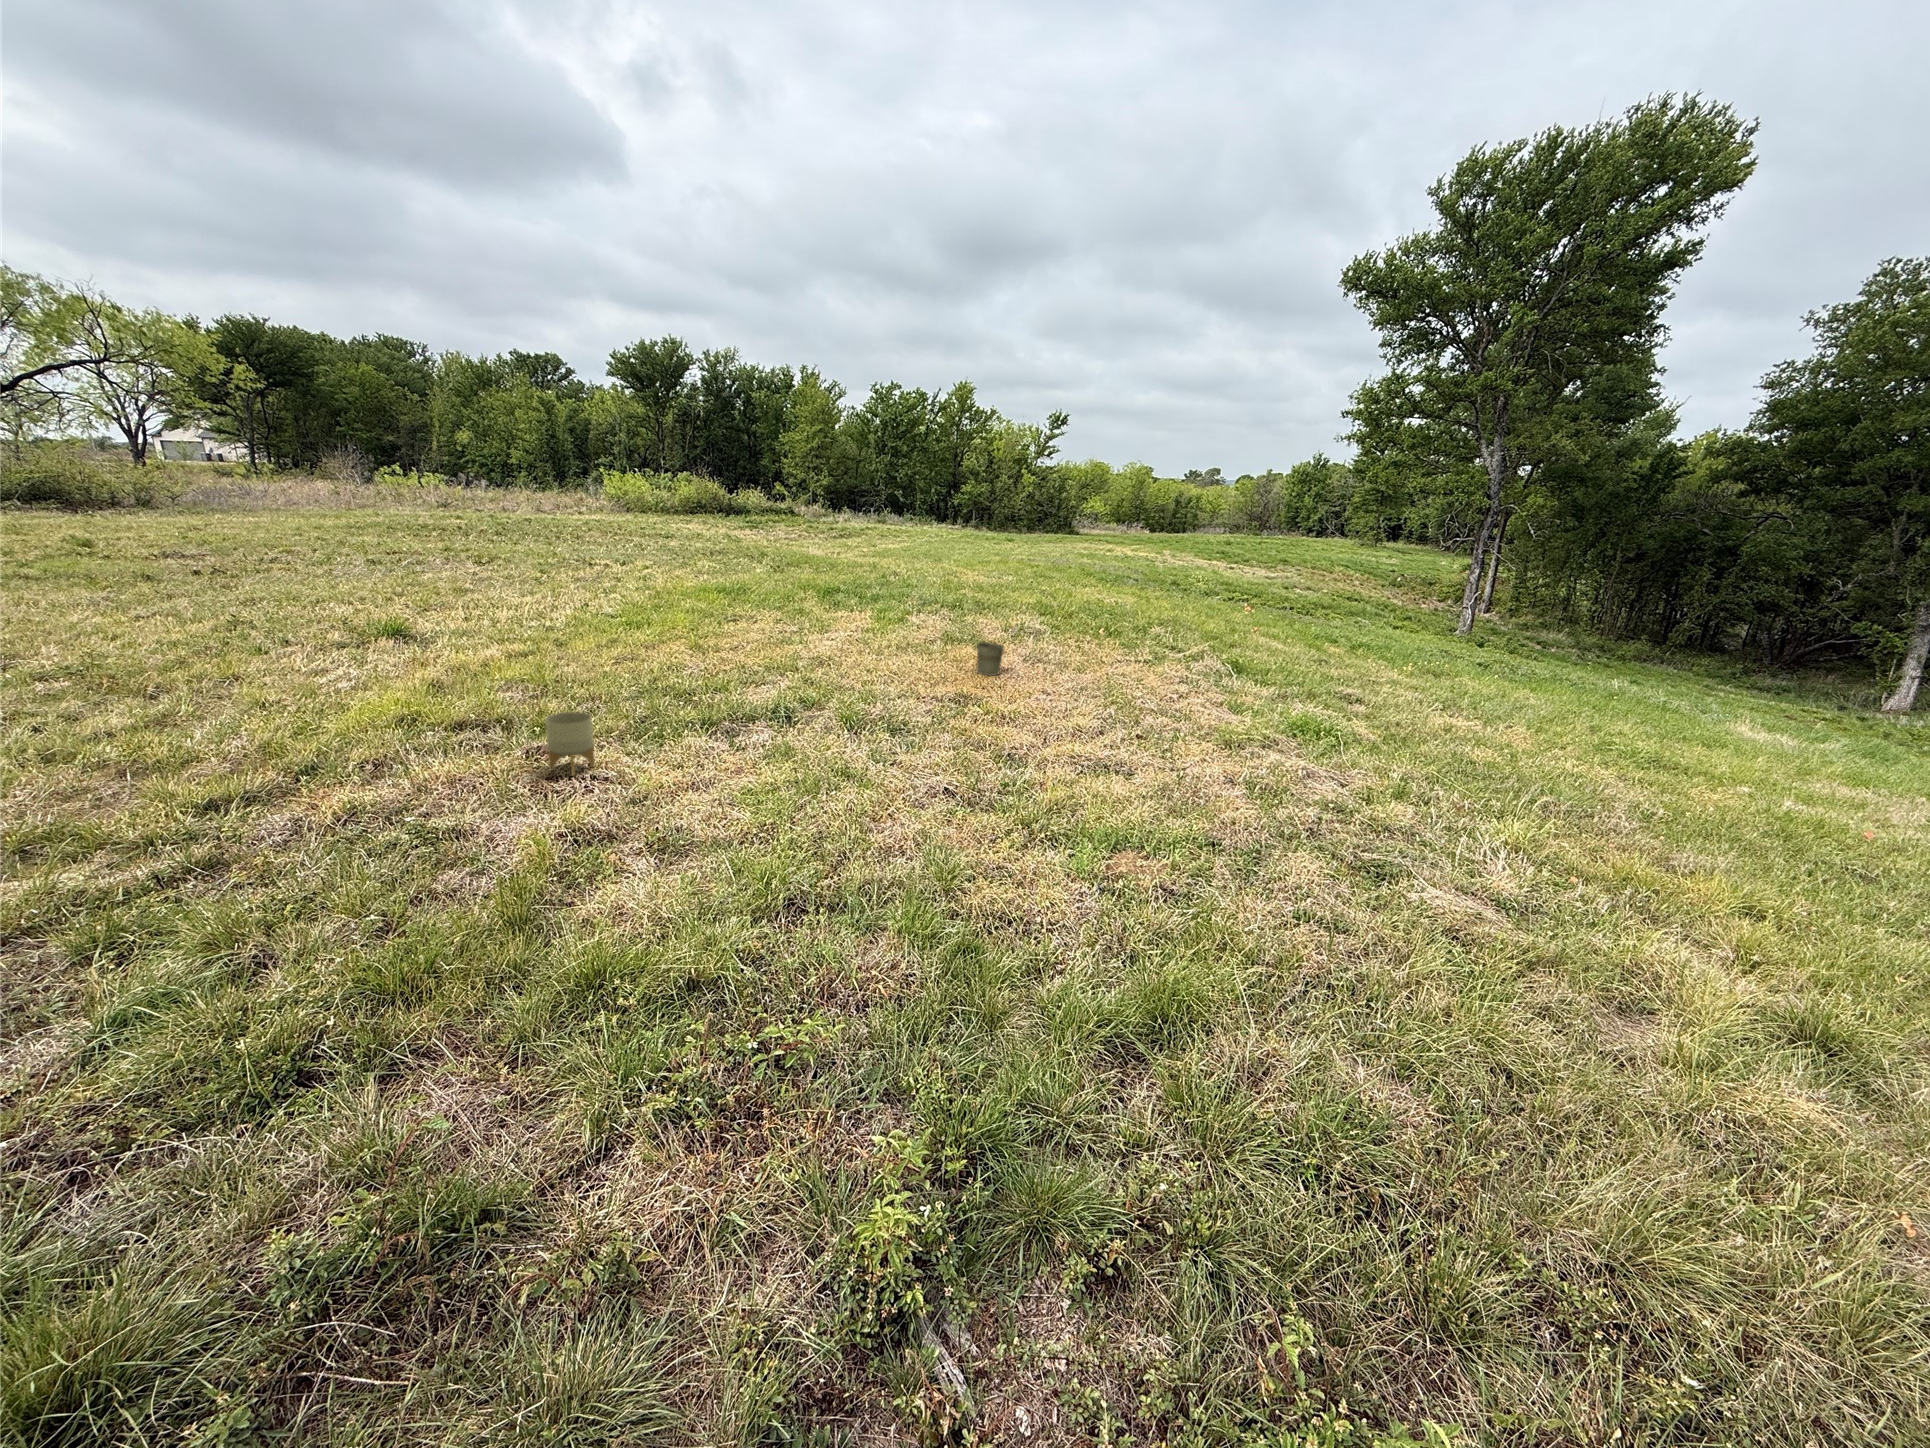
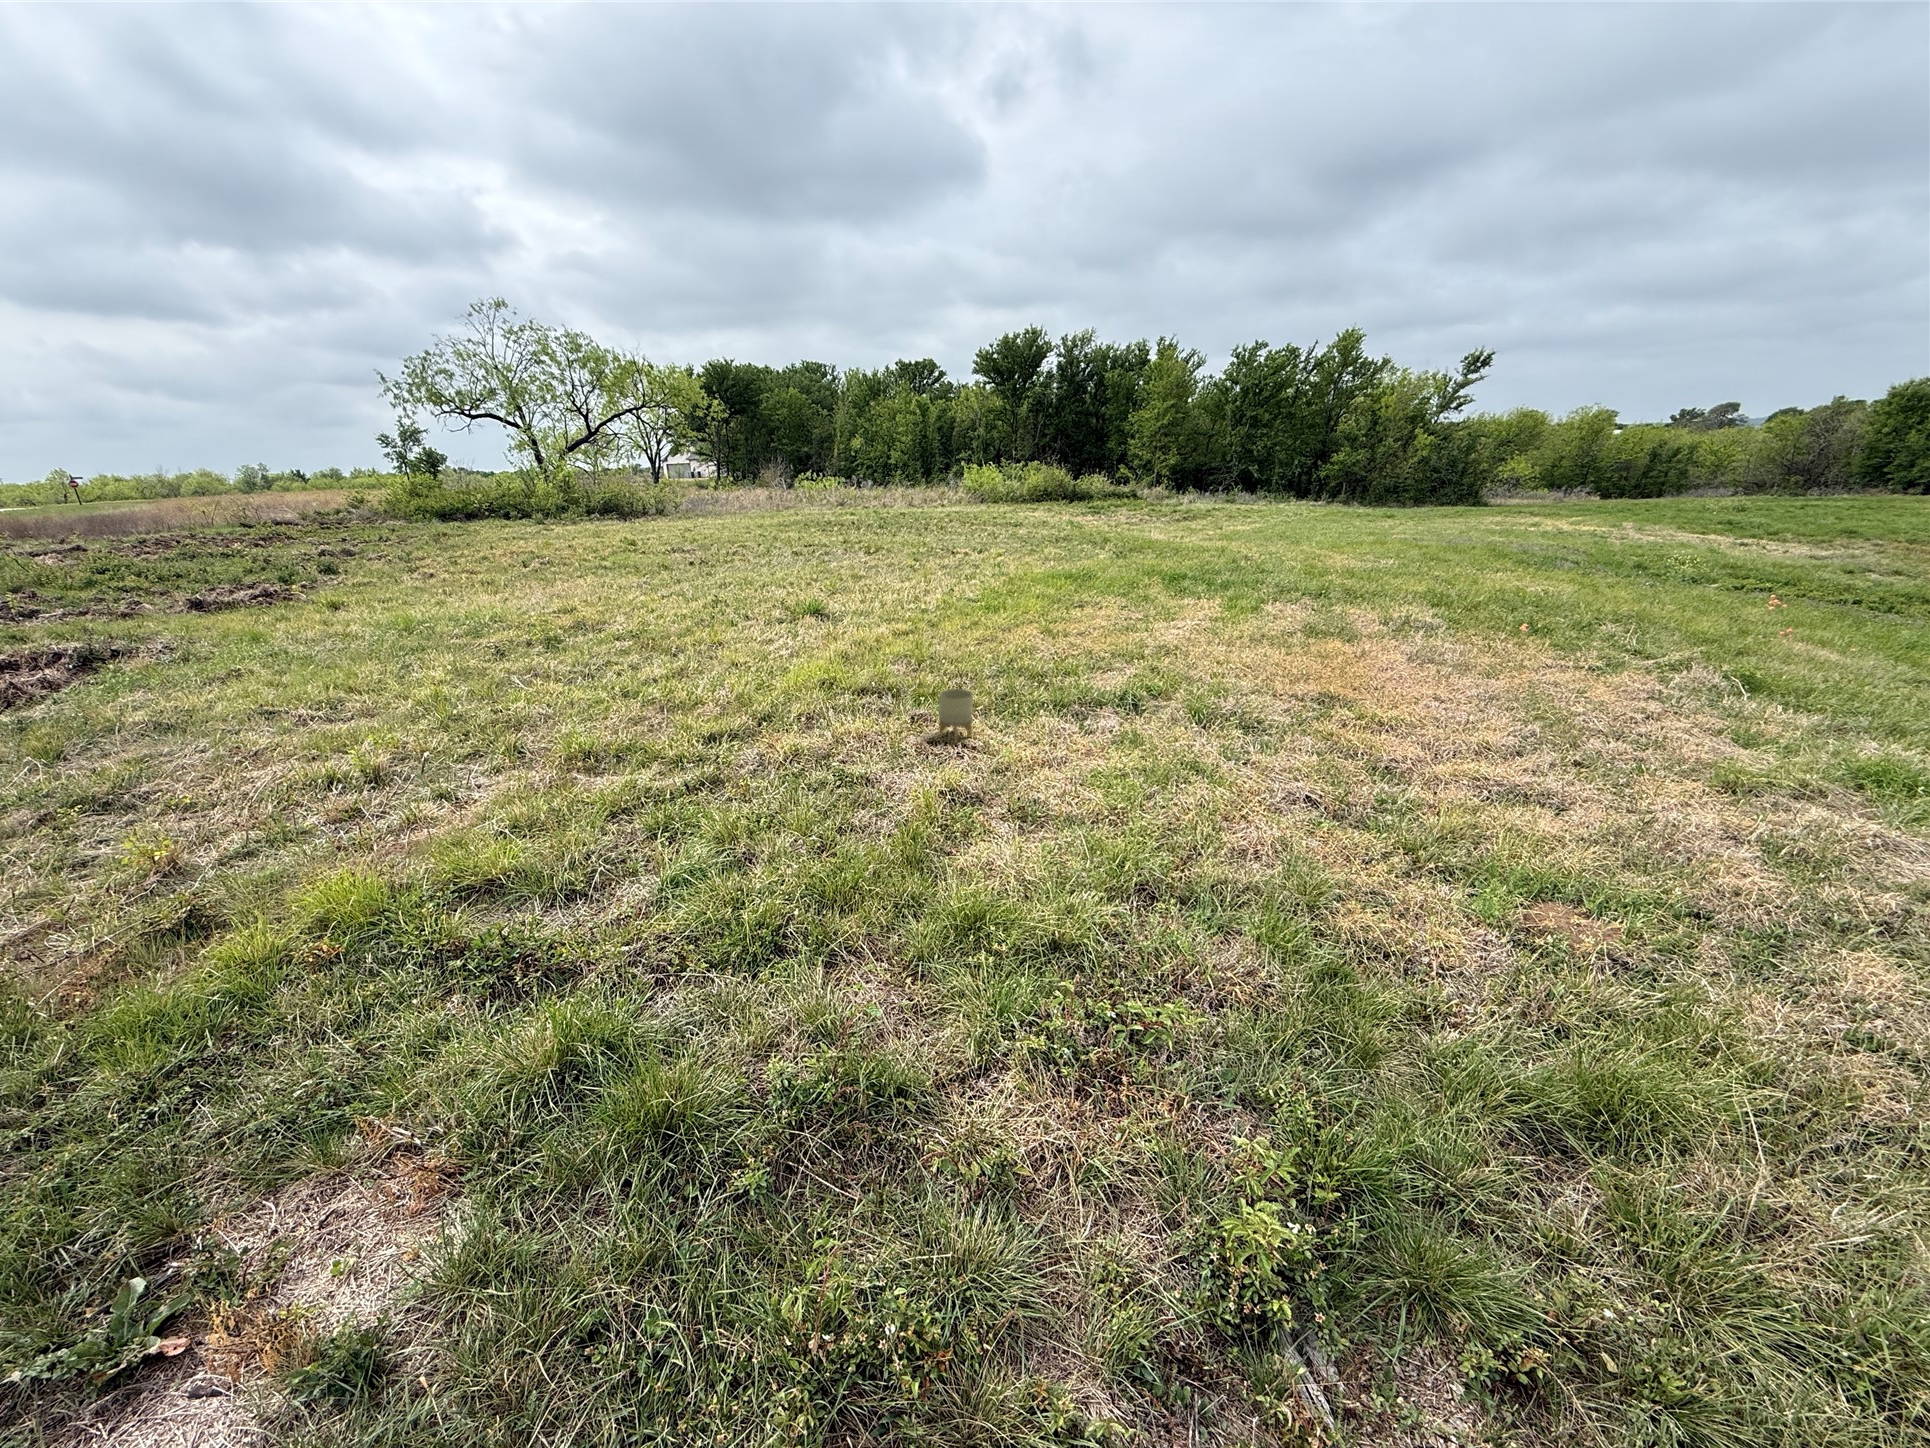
bucket: present [976,642,1004,676] -> none [1345,635,1387,674]

